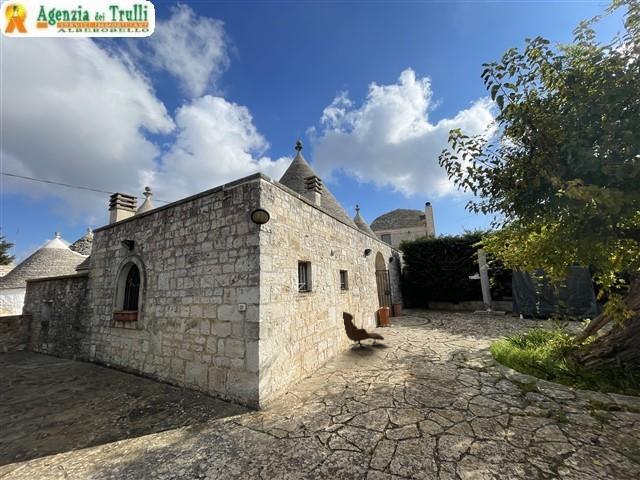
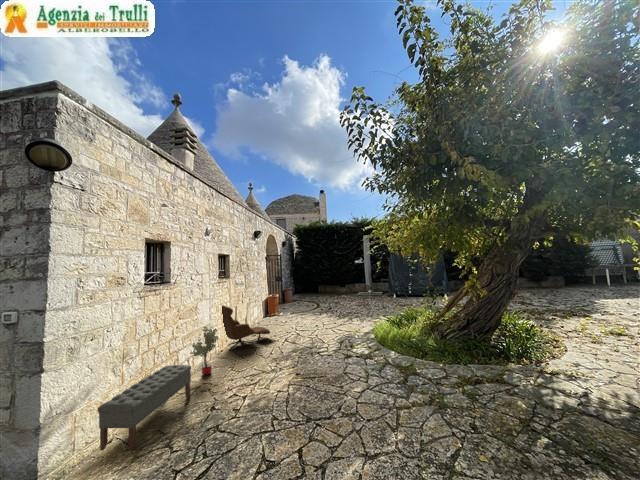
potted tree: none [325,326,345,365] -> present [190,327,219,376]
bench: none [280,351,329,400] -> present [97,365,191,451]

